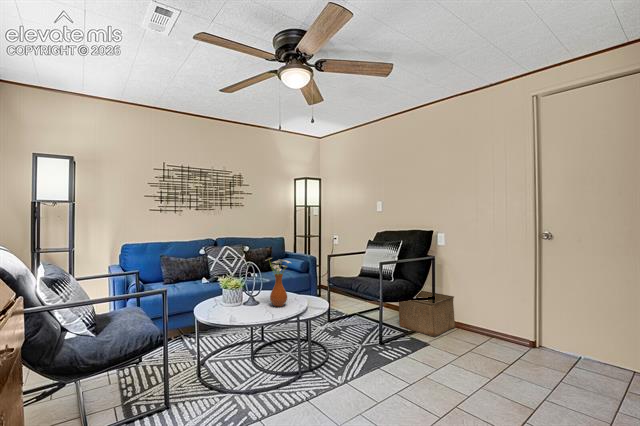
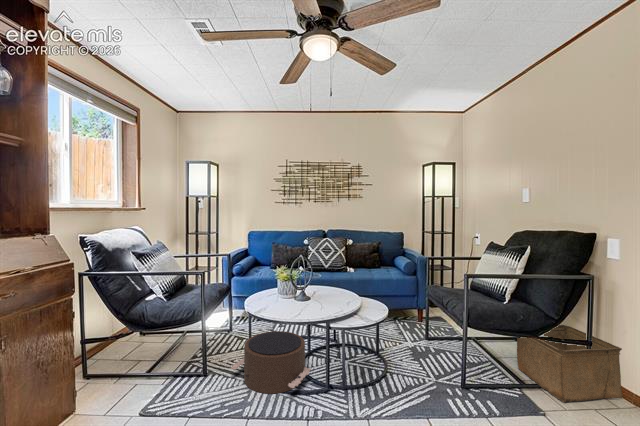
vase: present [268,259,290,307] -> none [305,256,329,309]
pouf: none [199,337,280,399] -> present [231,331,311,394]

